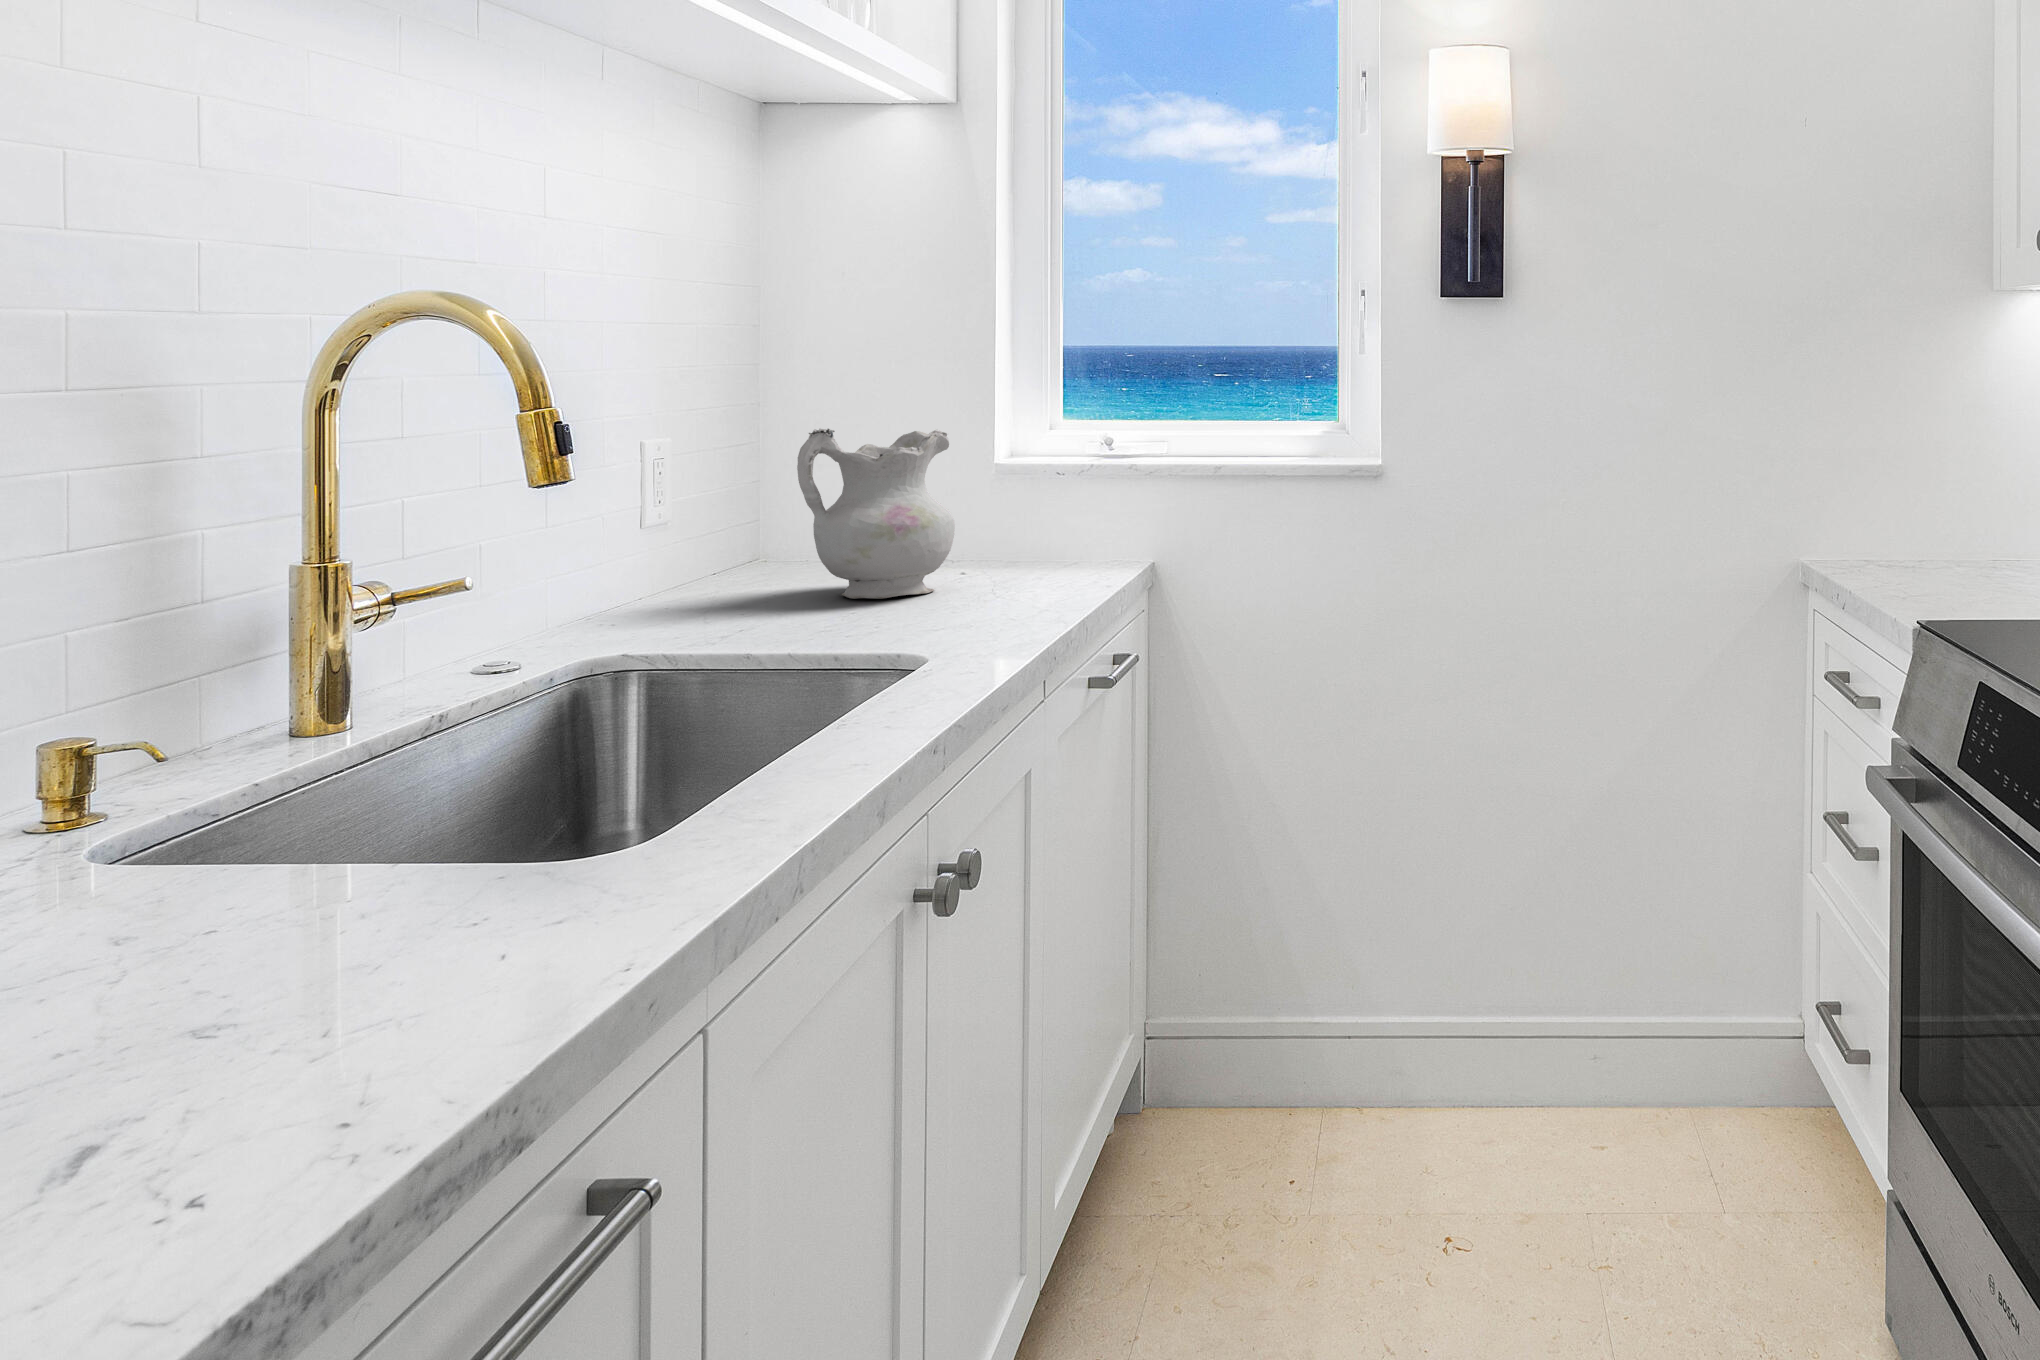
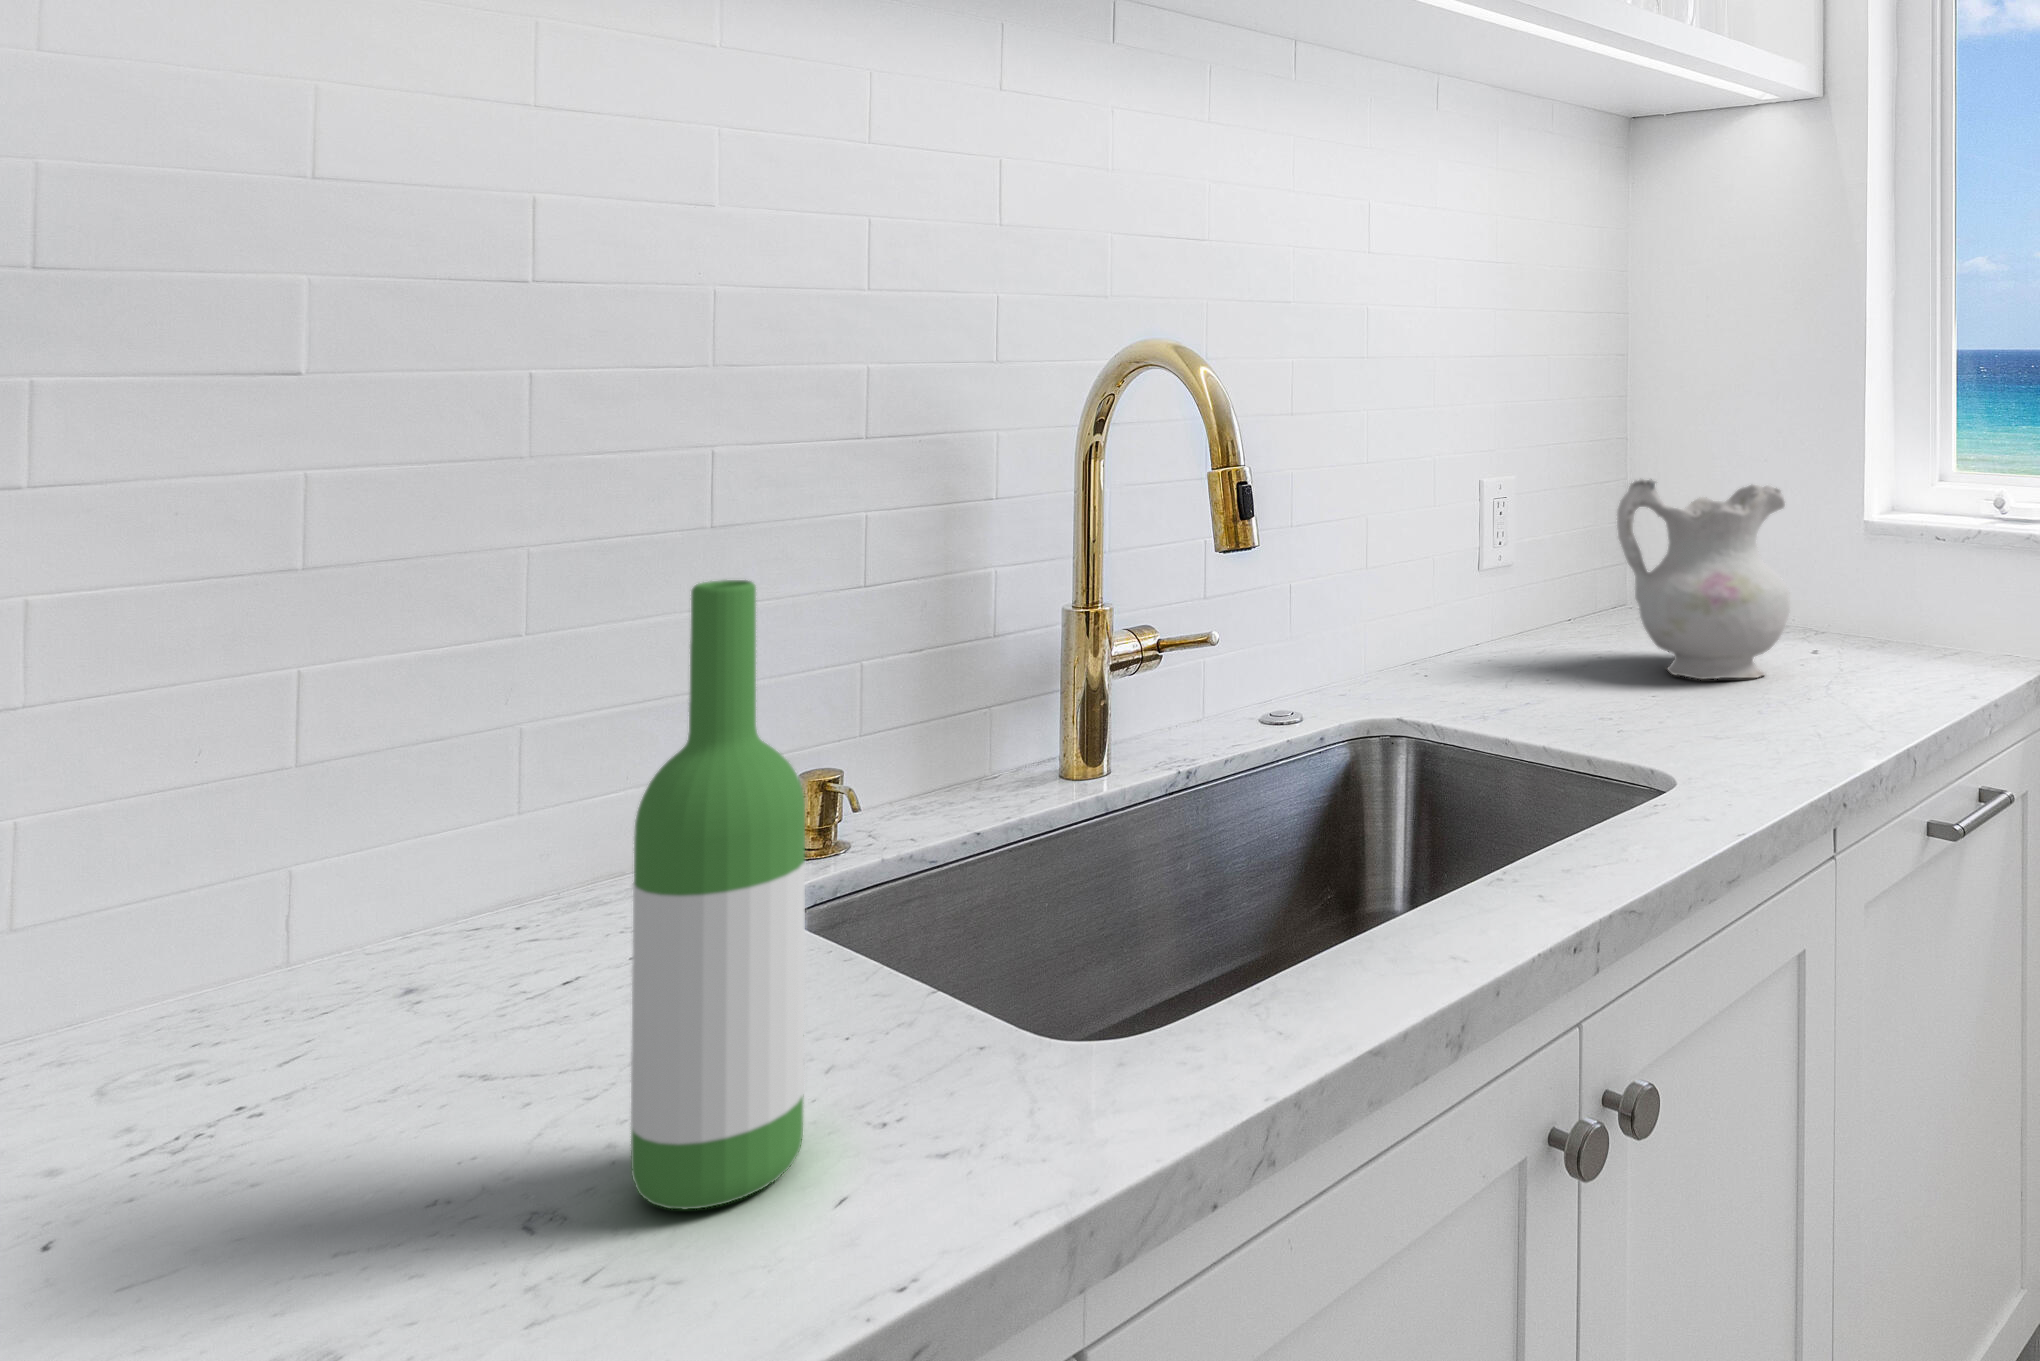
wine bottle: none [301,486,453,985] -> present [631,580,805,1210]

